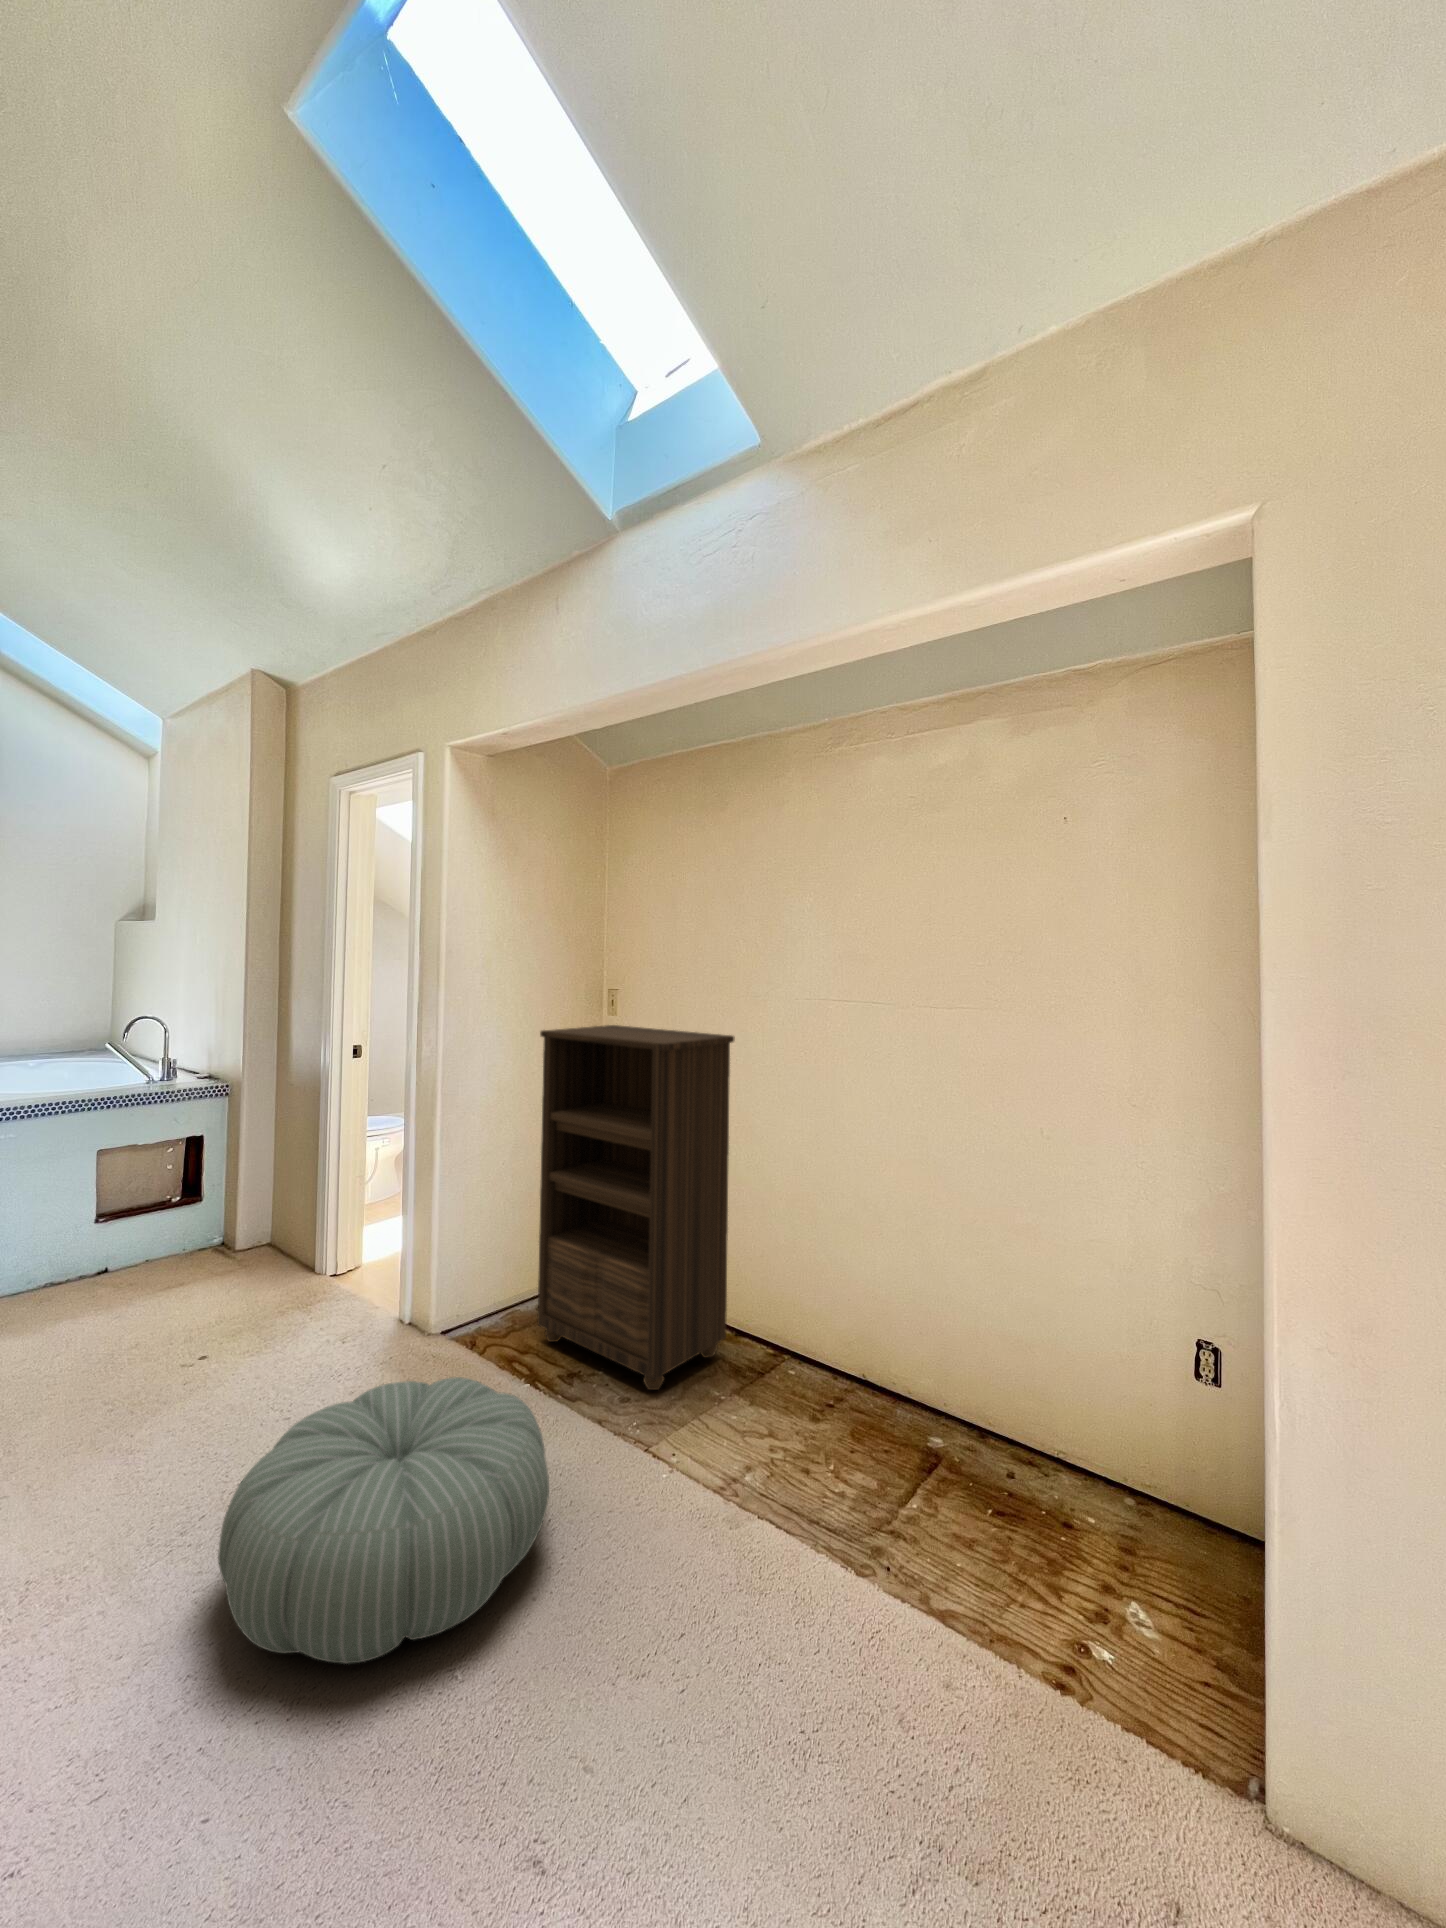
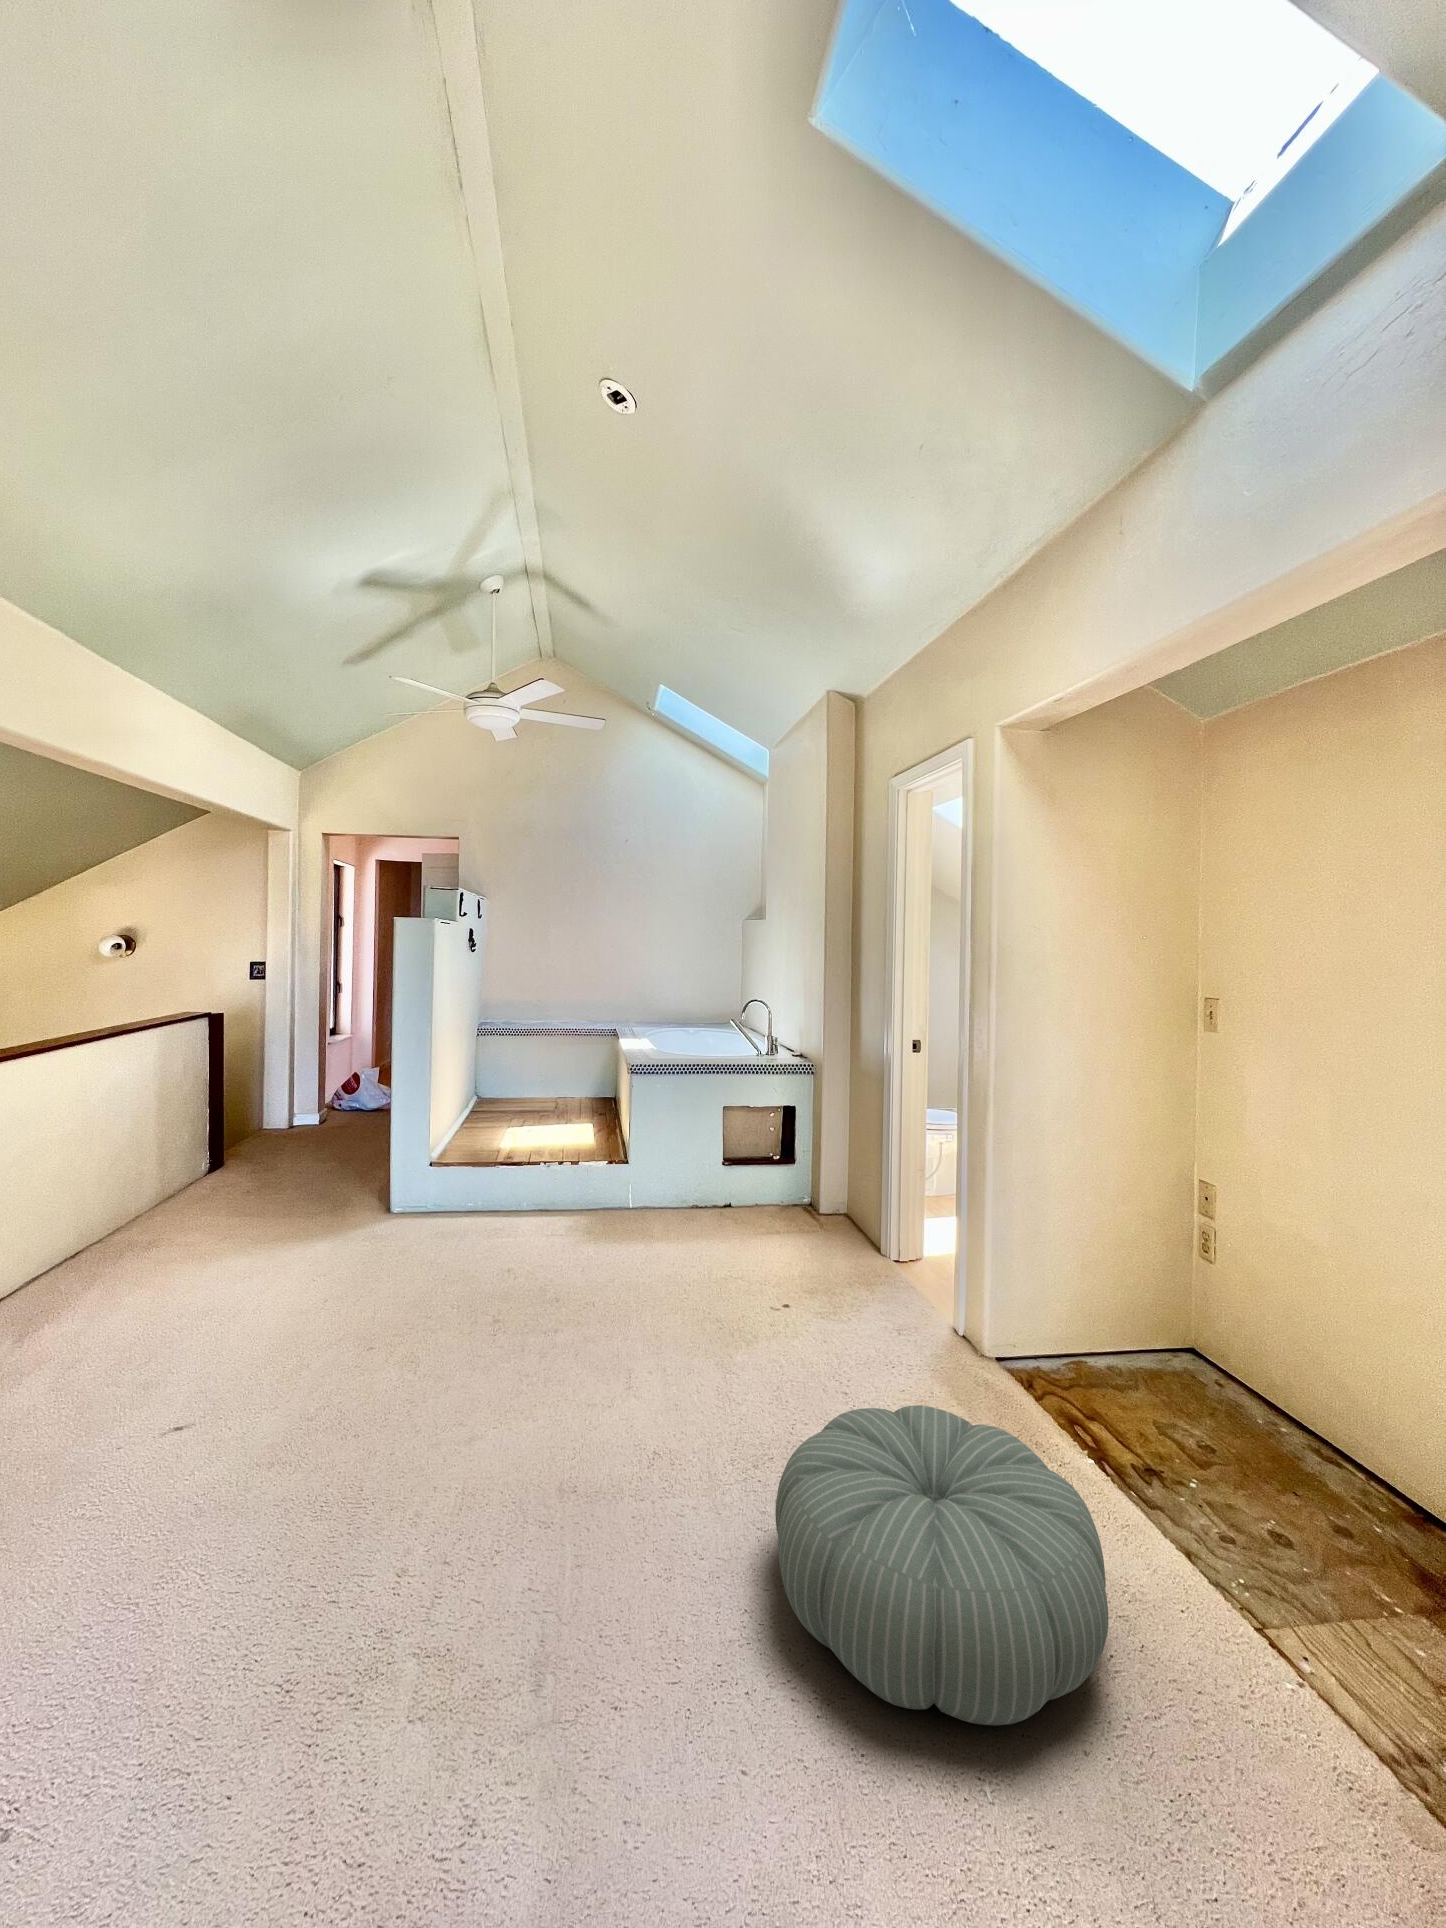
bookshelf: present [538,1025,735,1390] -> none [1108,1044,1416,1547]

